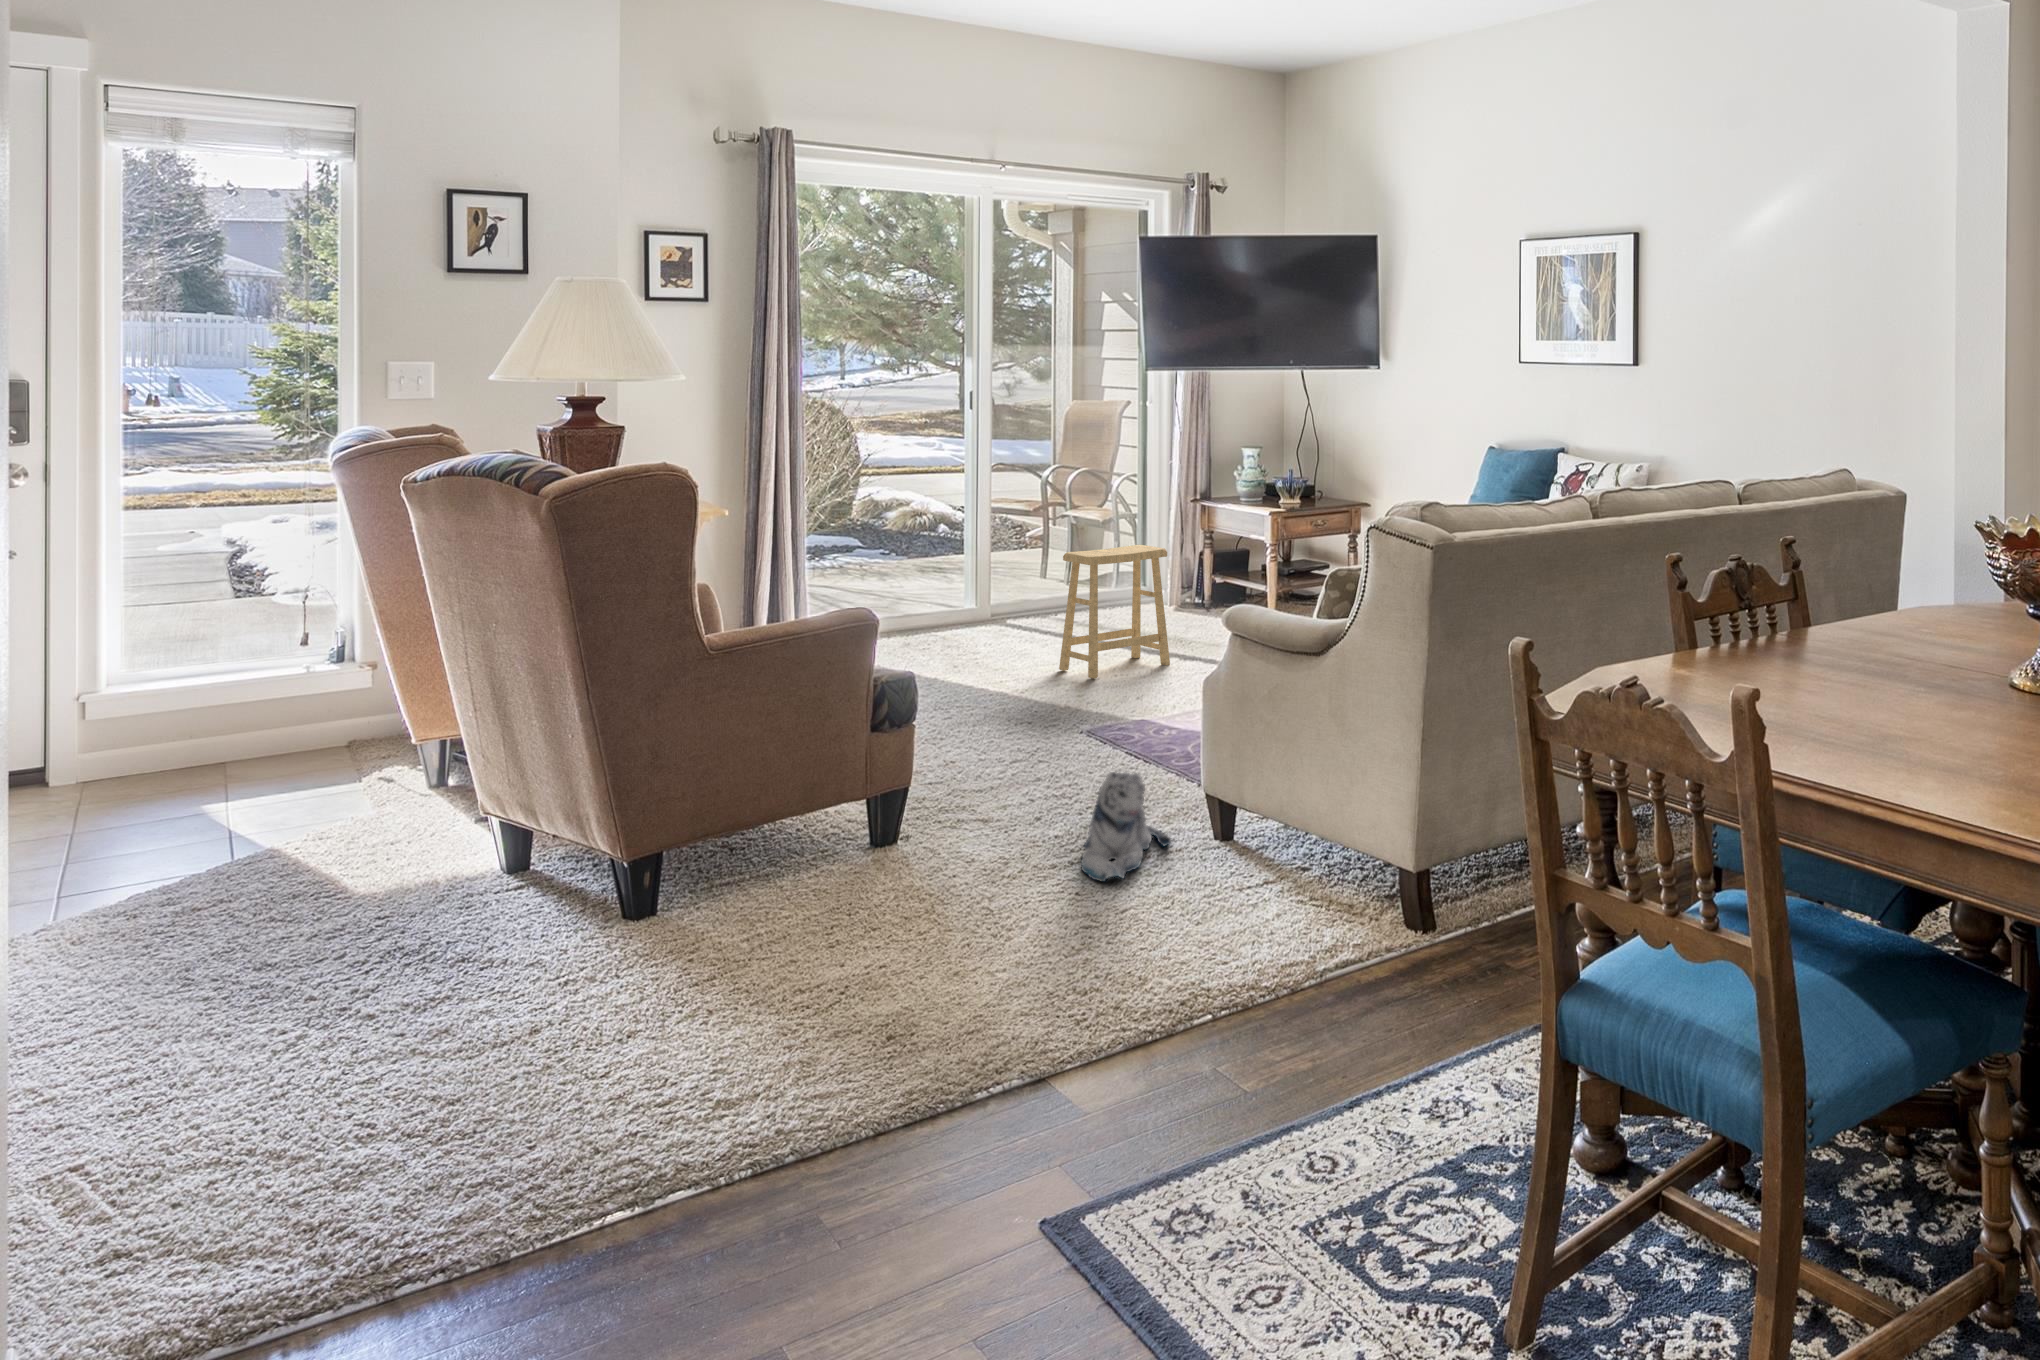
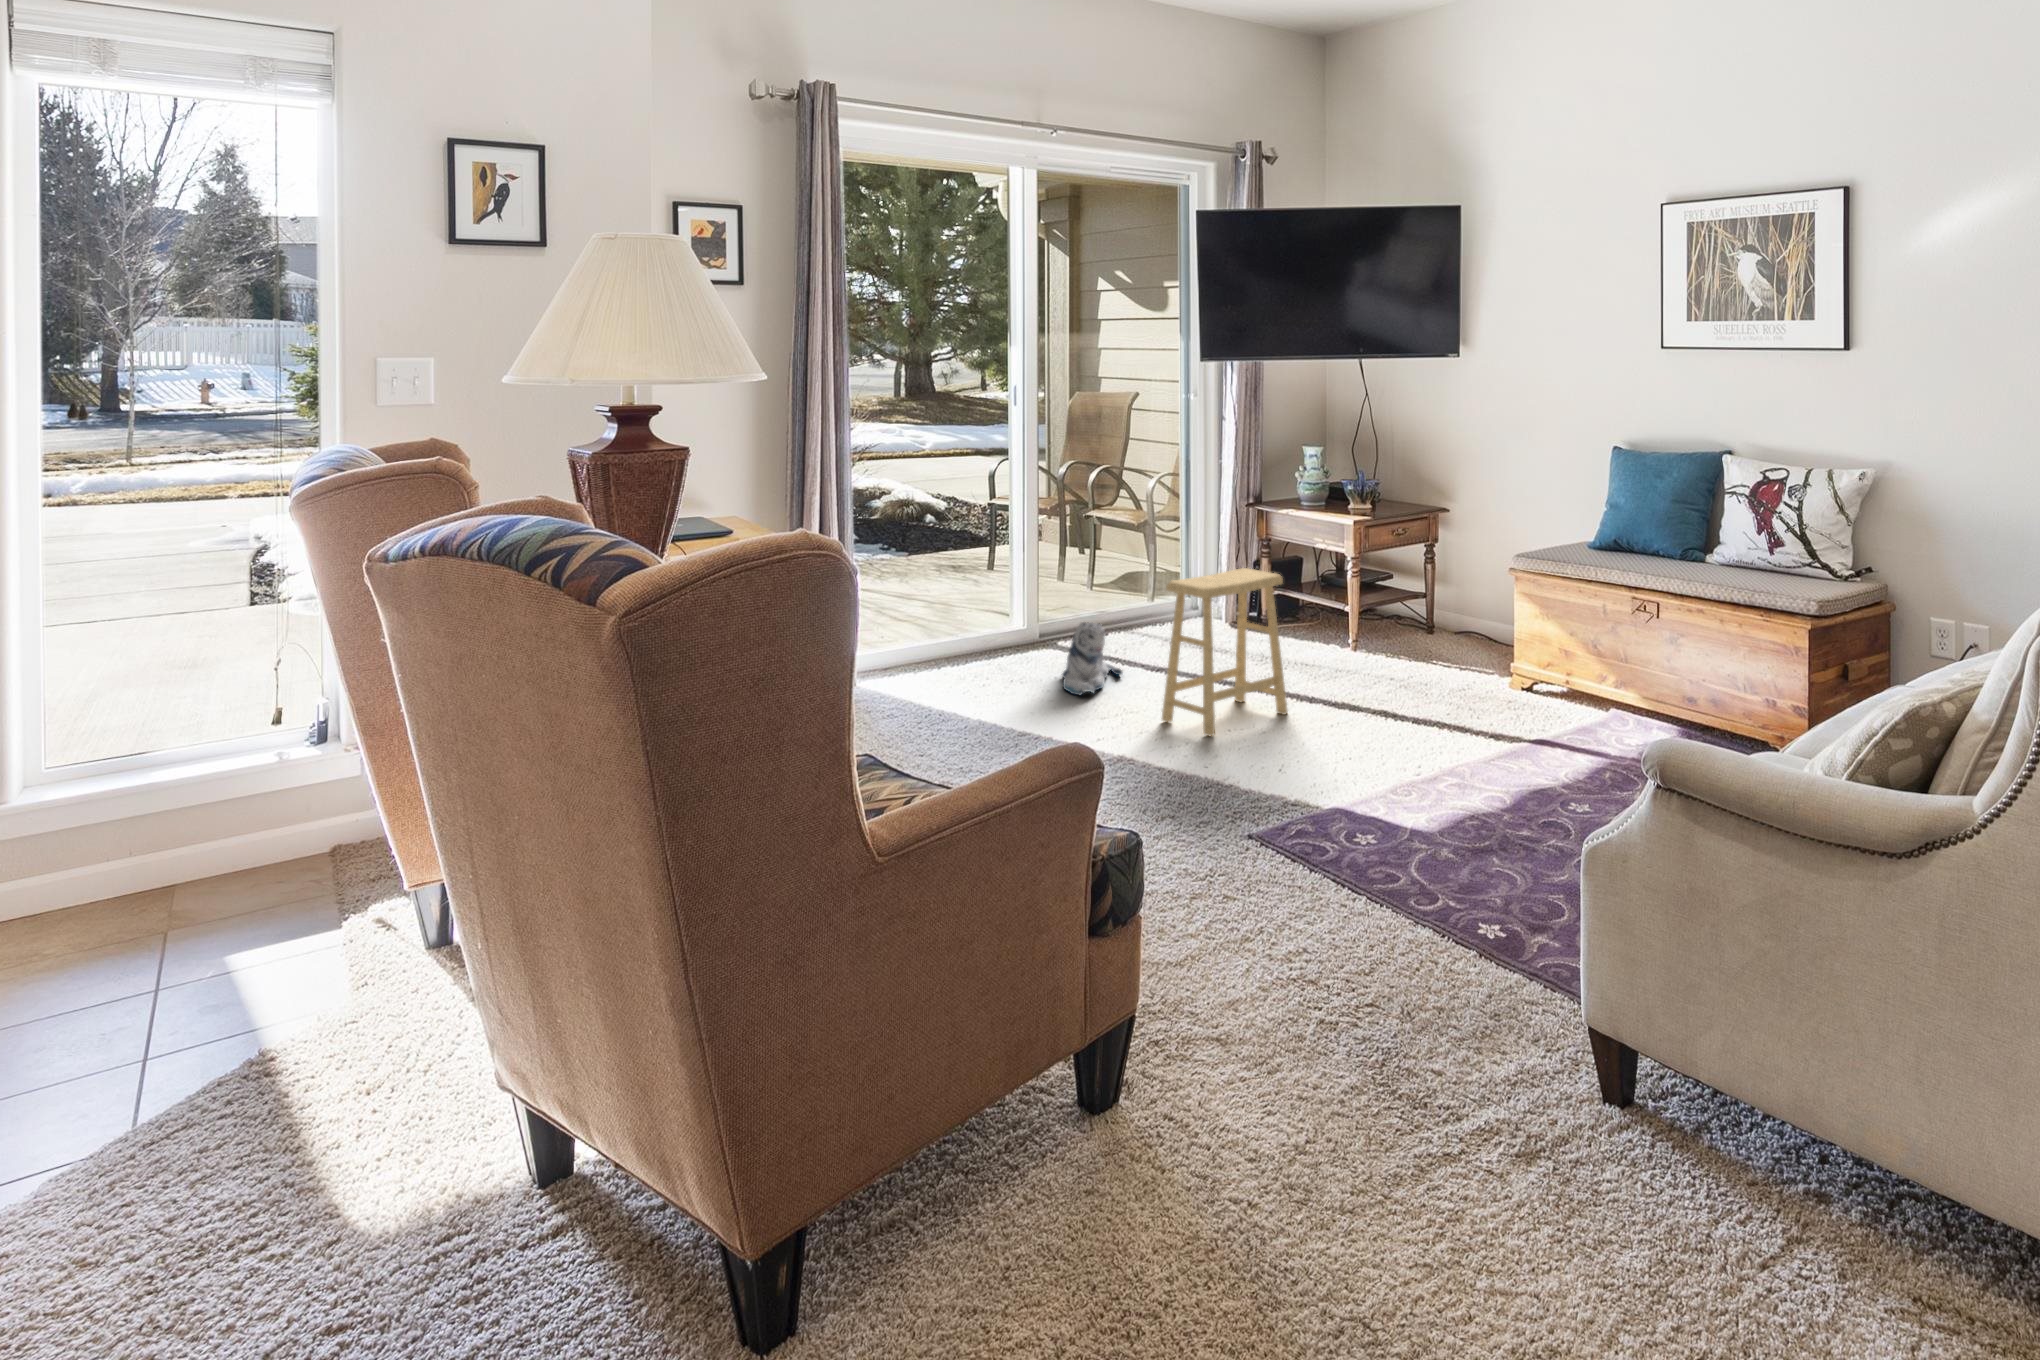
plush toy: present [1081,772,1171,882] -> present [1062,622,1123,696]

